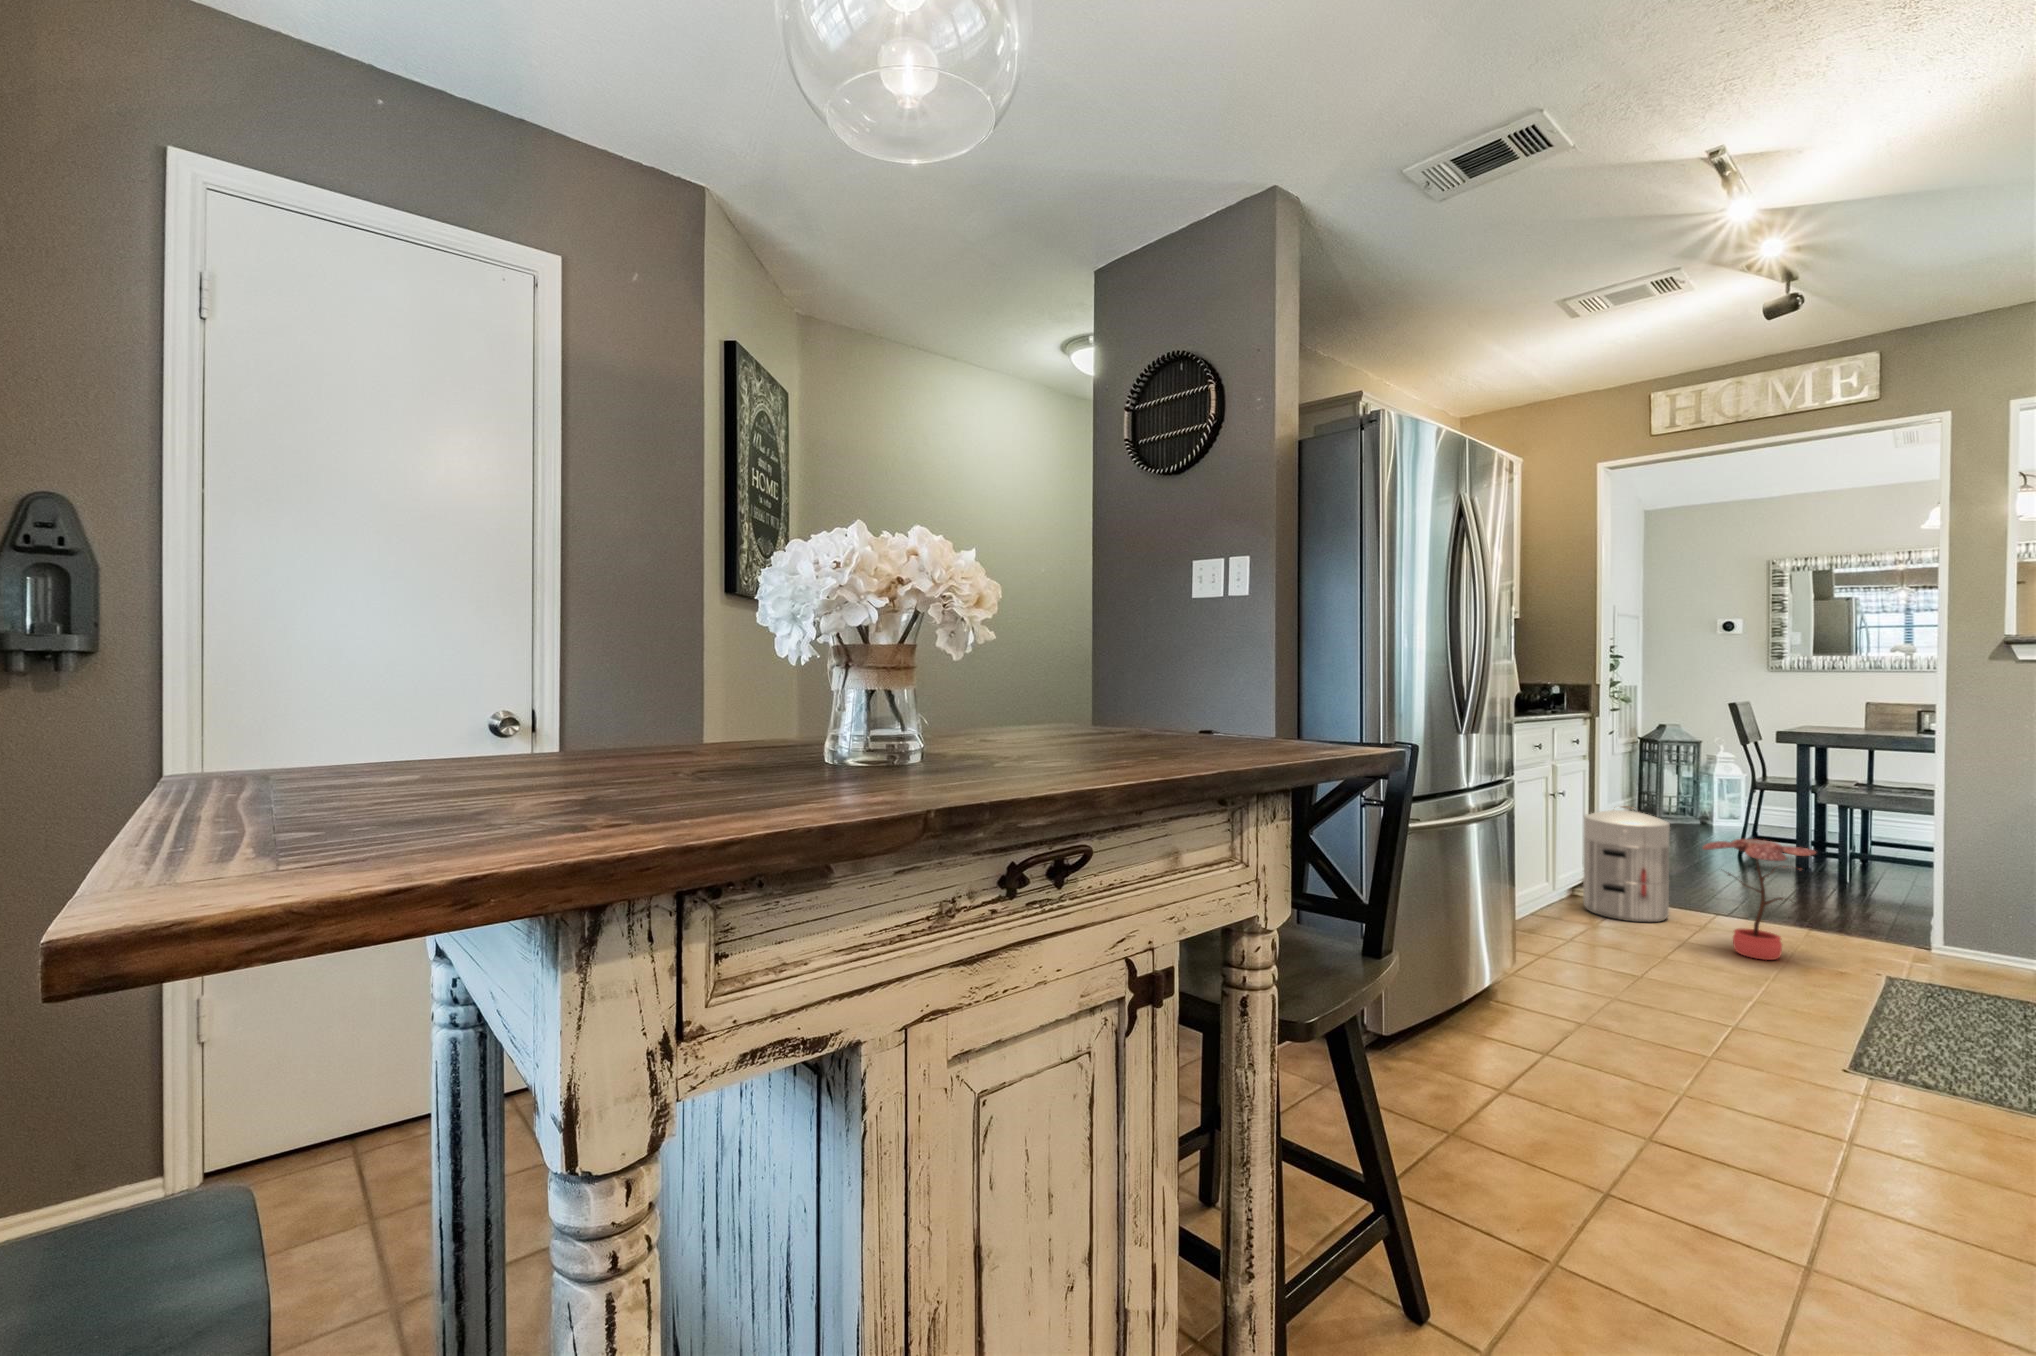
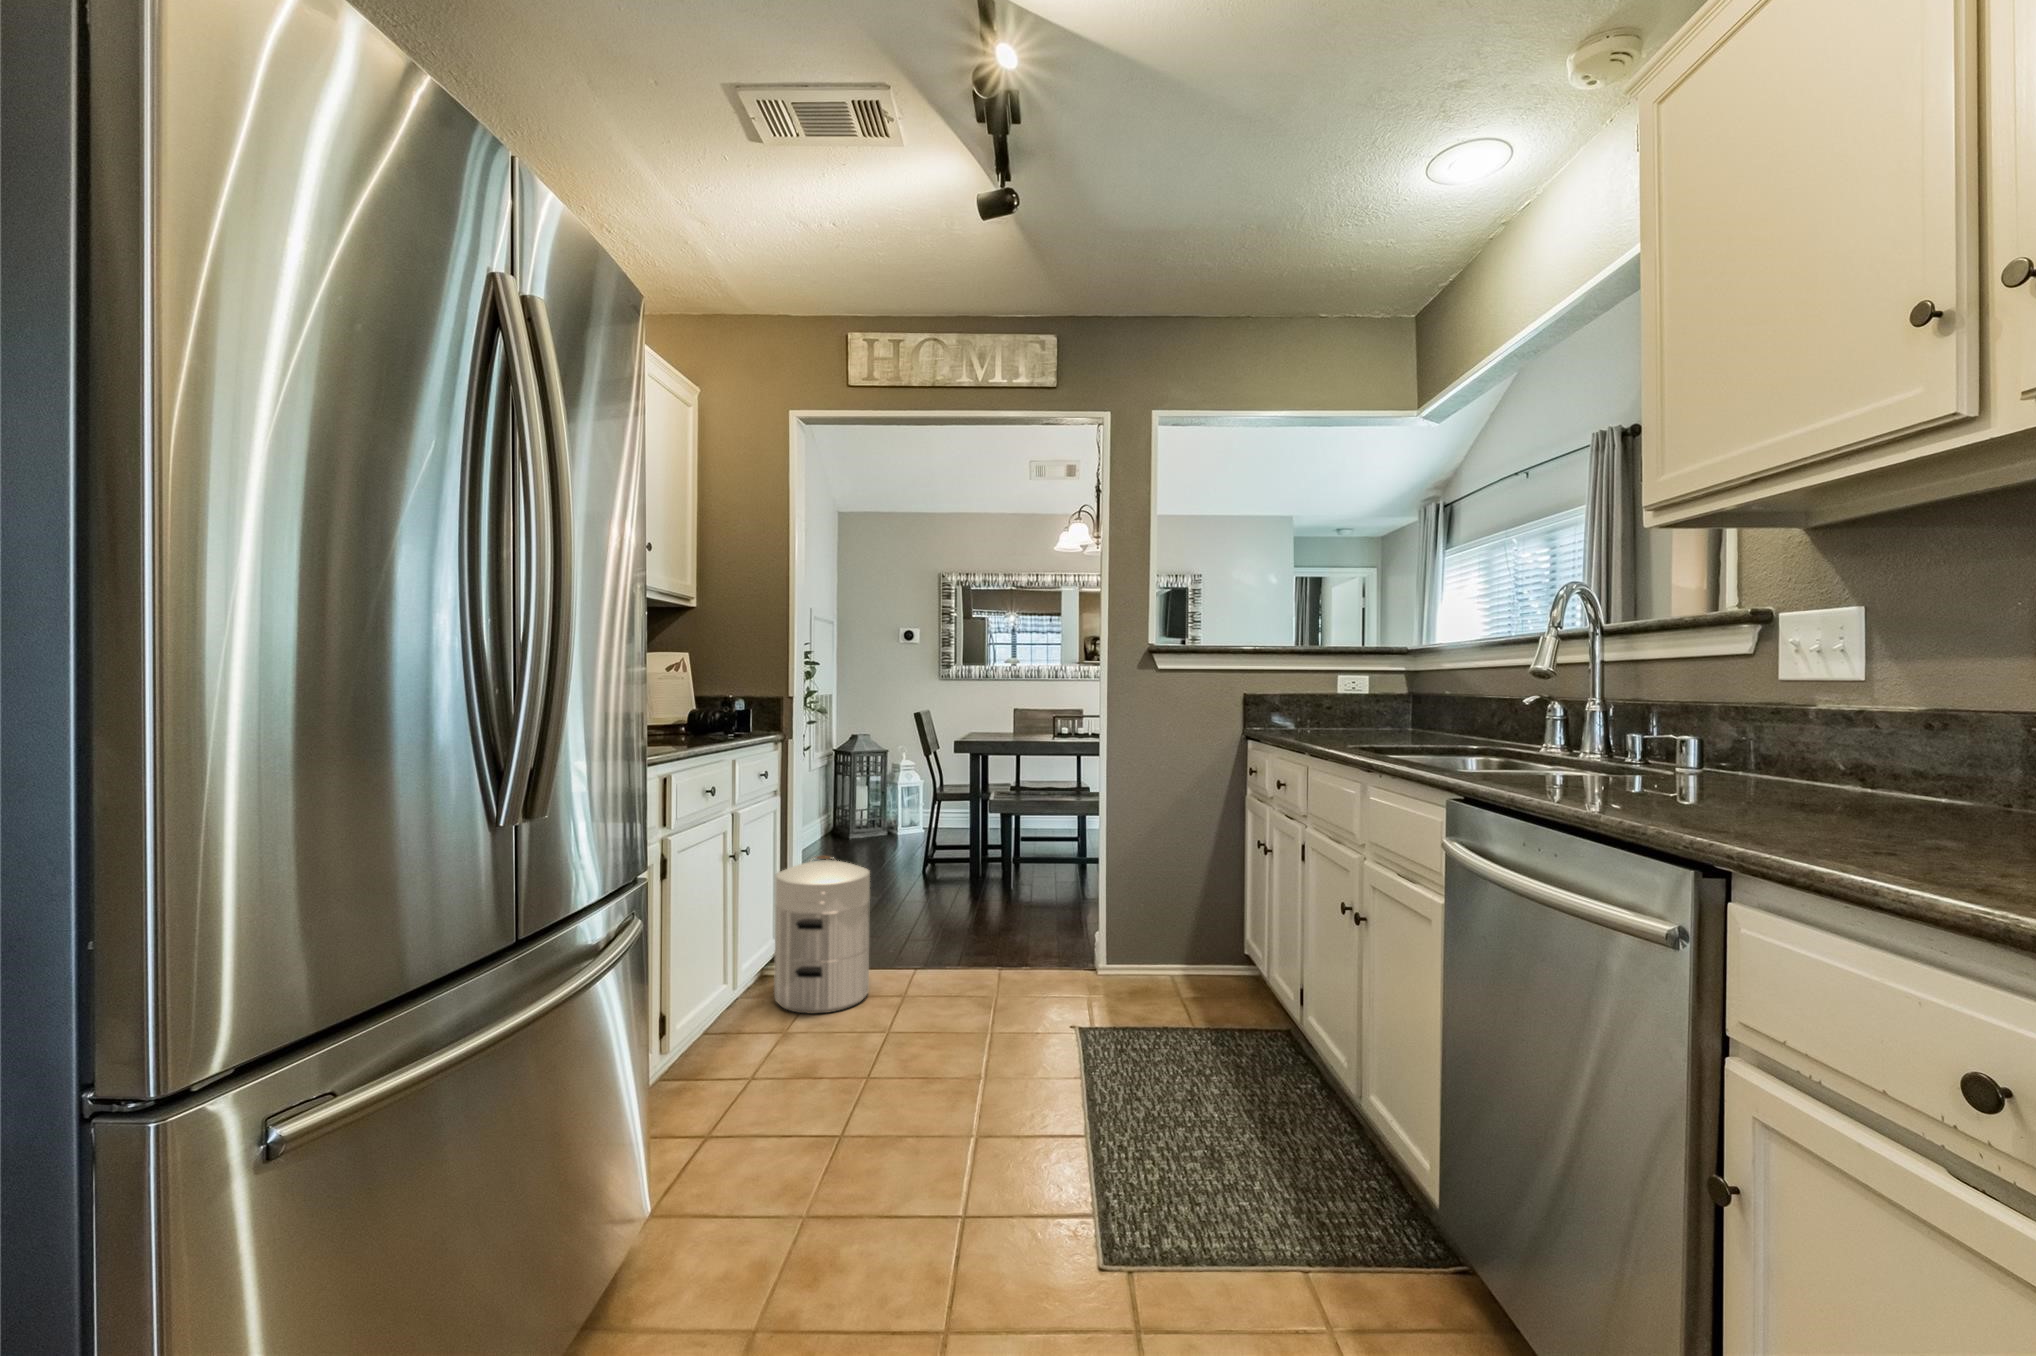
potted plant: present [1703,839,1816,960] -> none [906,888,1014,1043]

